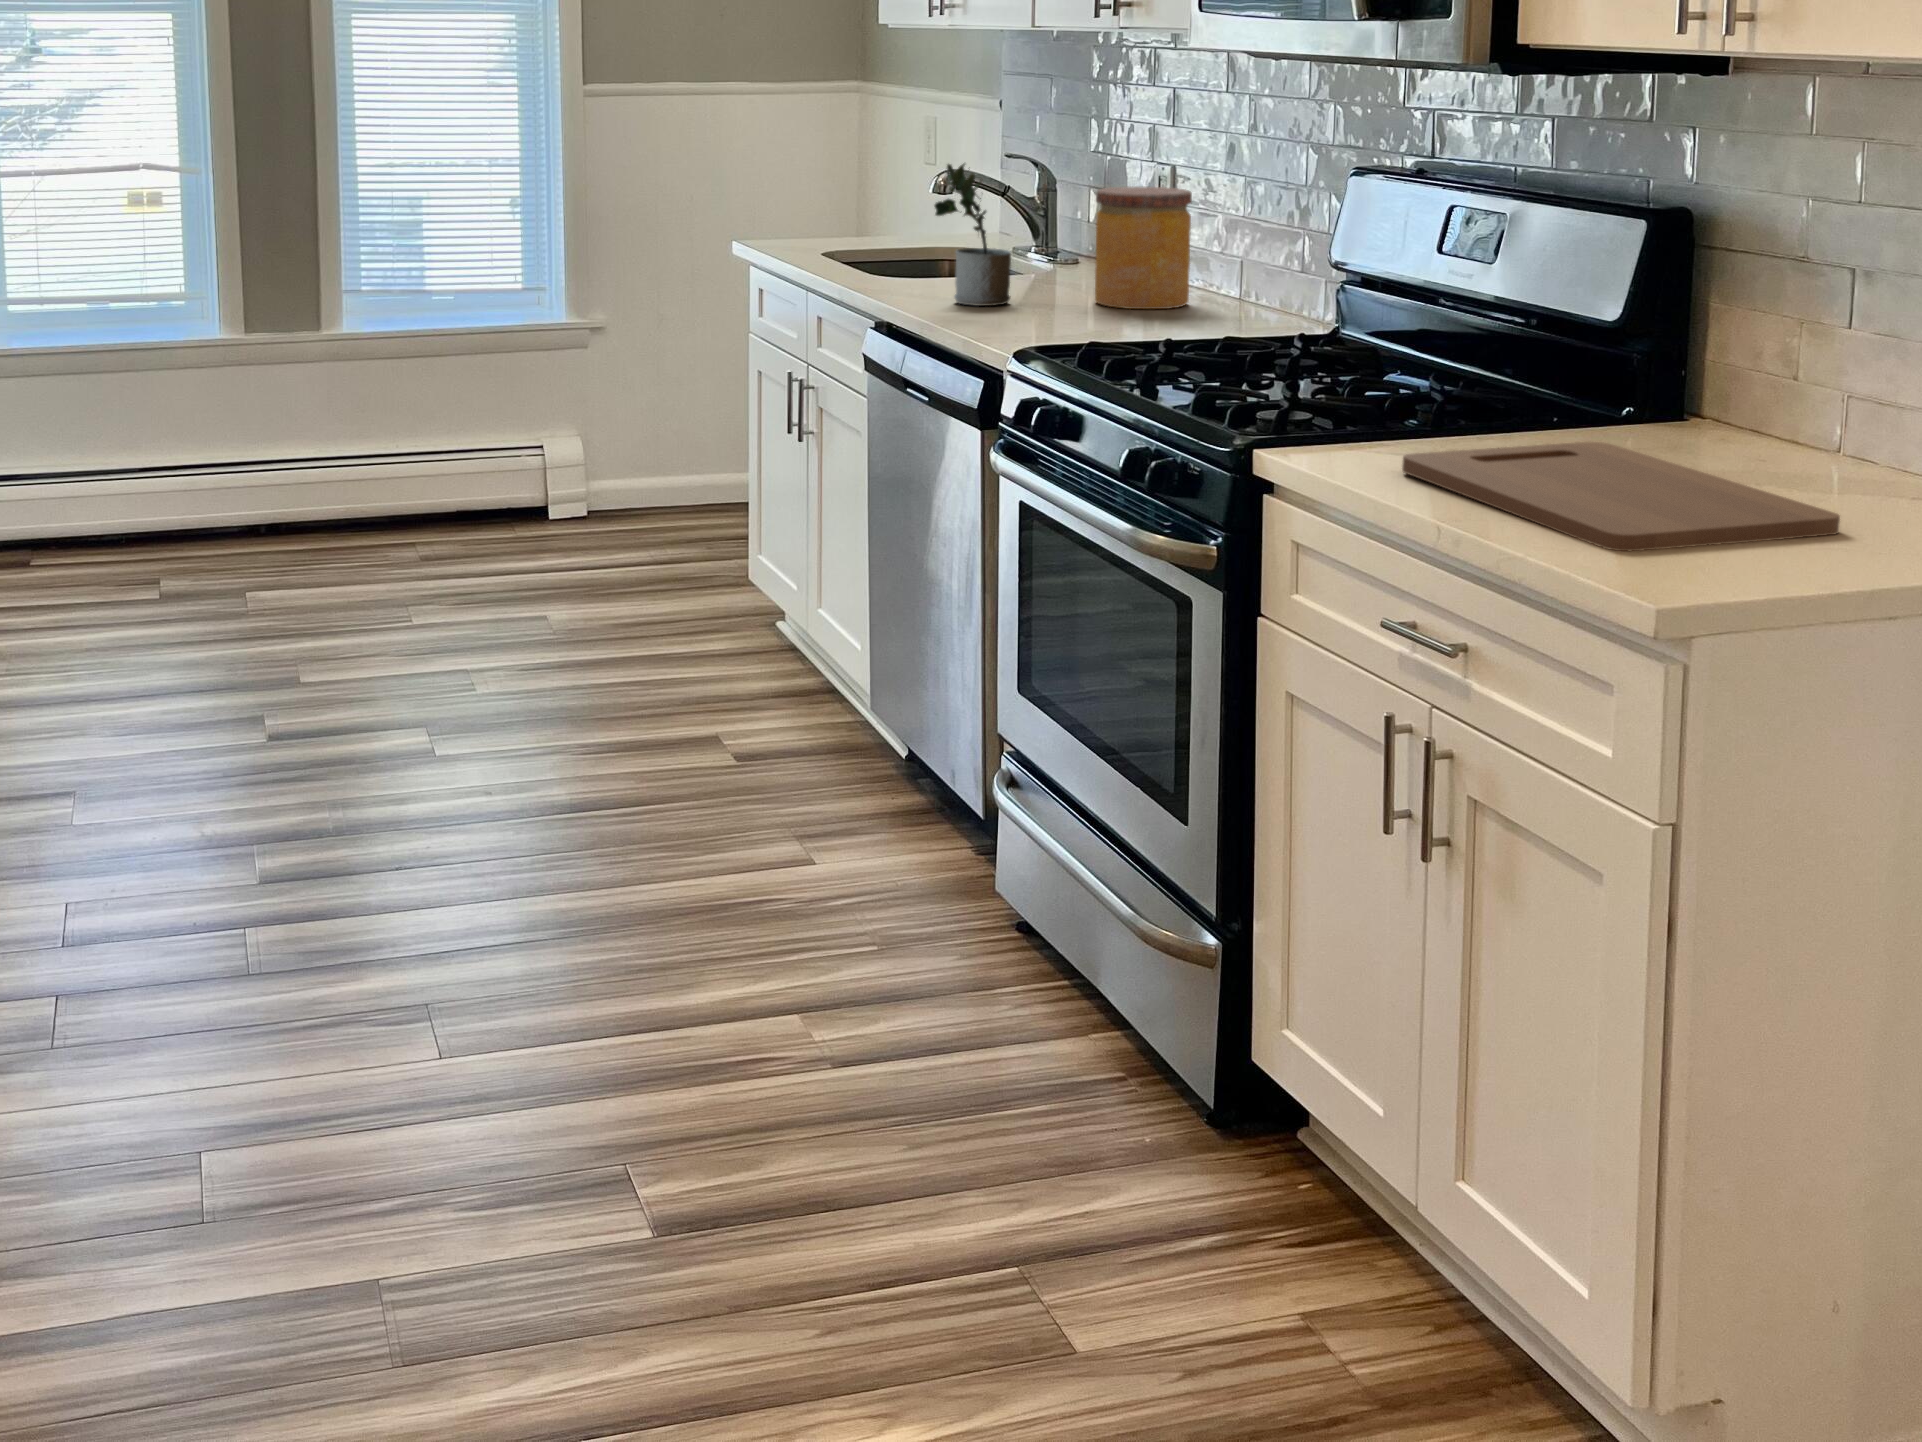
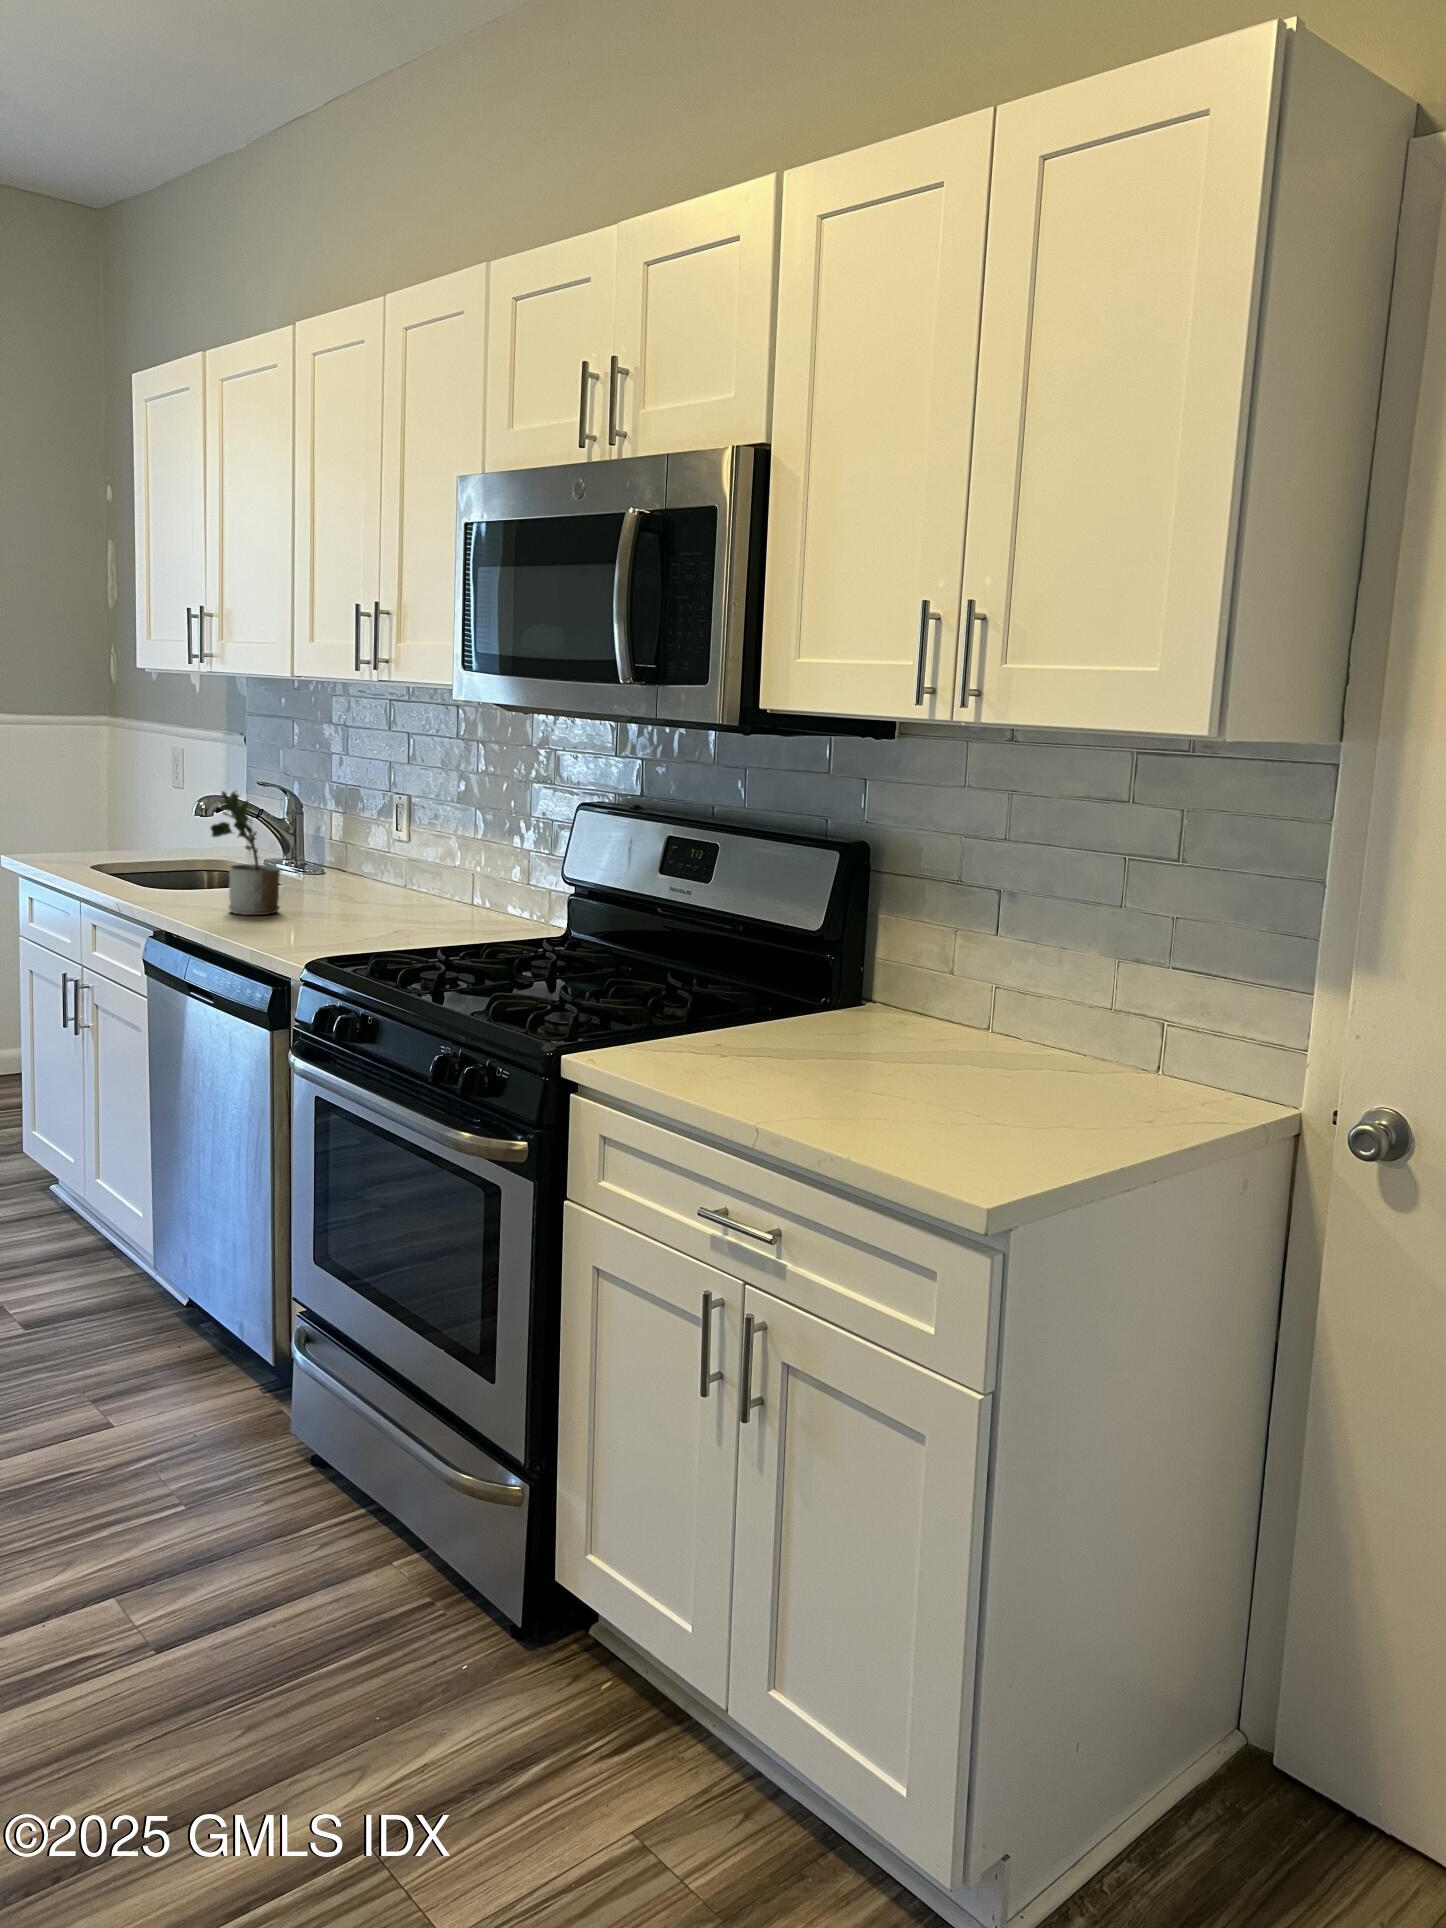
jar: present [1095,186,1192,309] -> none [352,813,434,916]
cutting board: present [1402,442,1840,551] -> none [701,1037,1062,1150]

